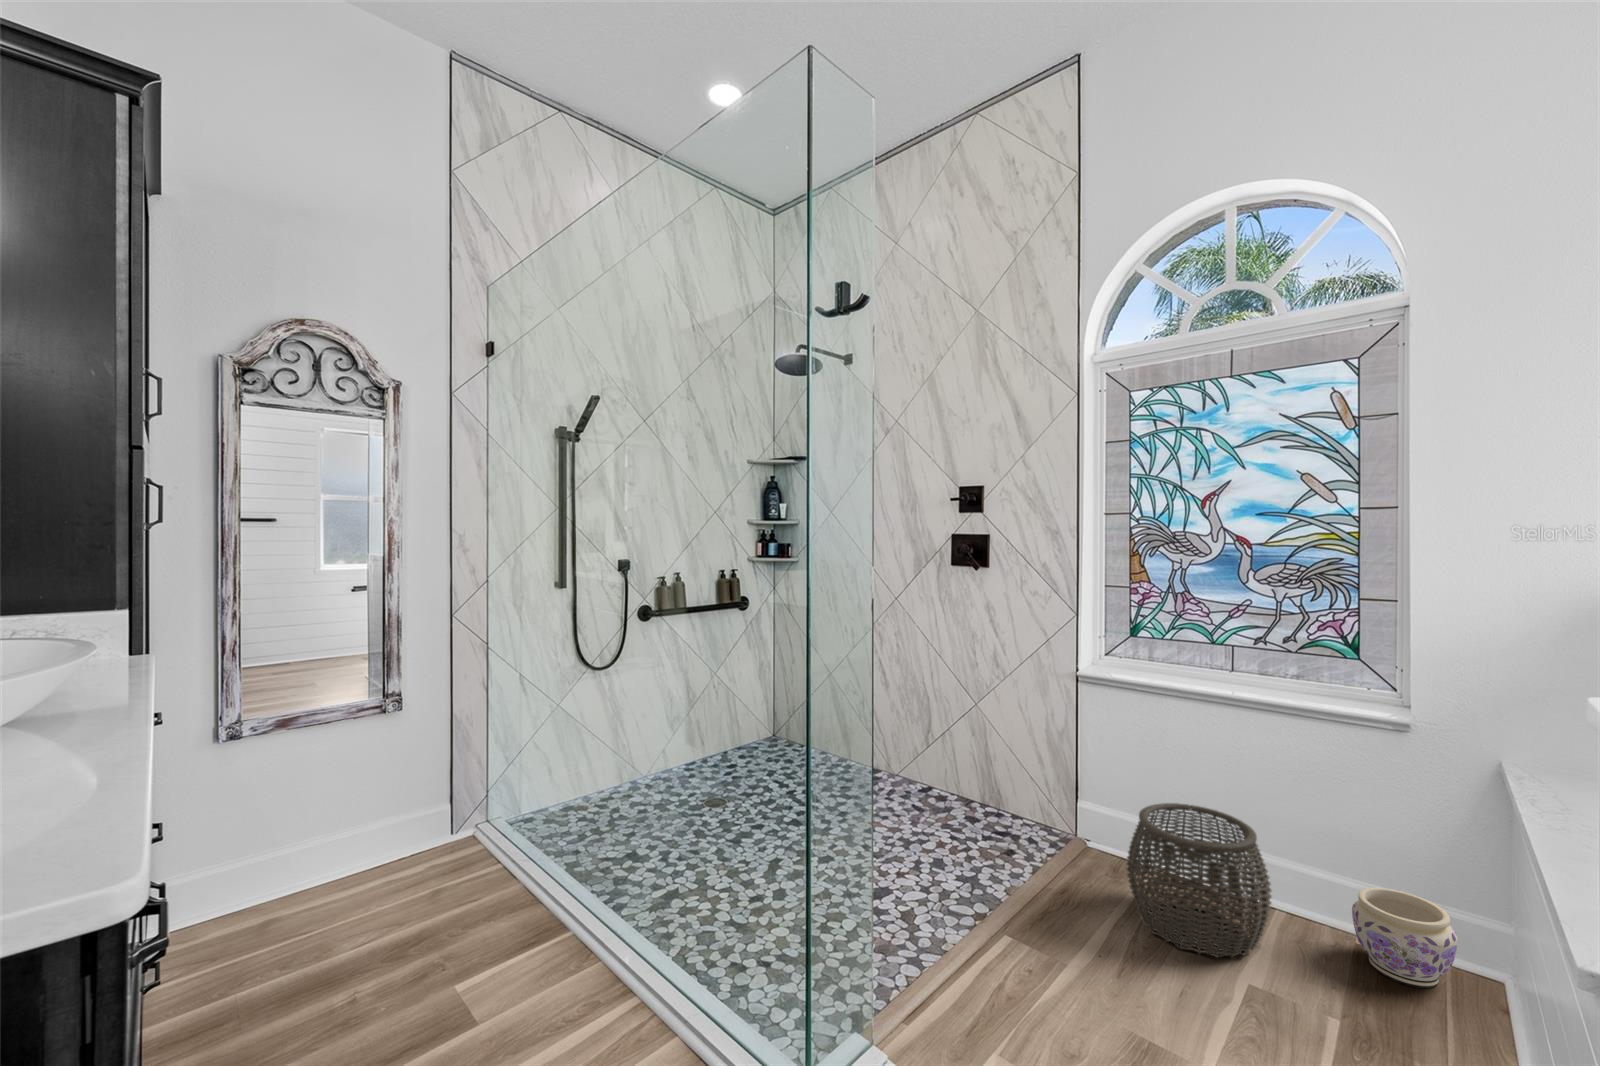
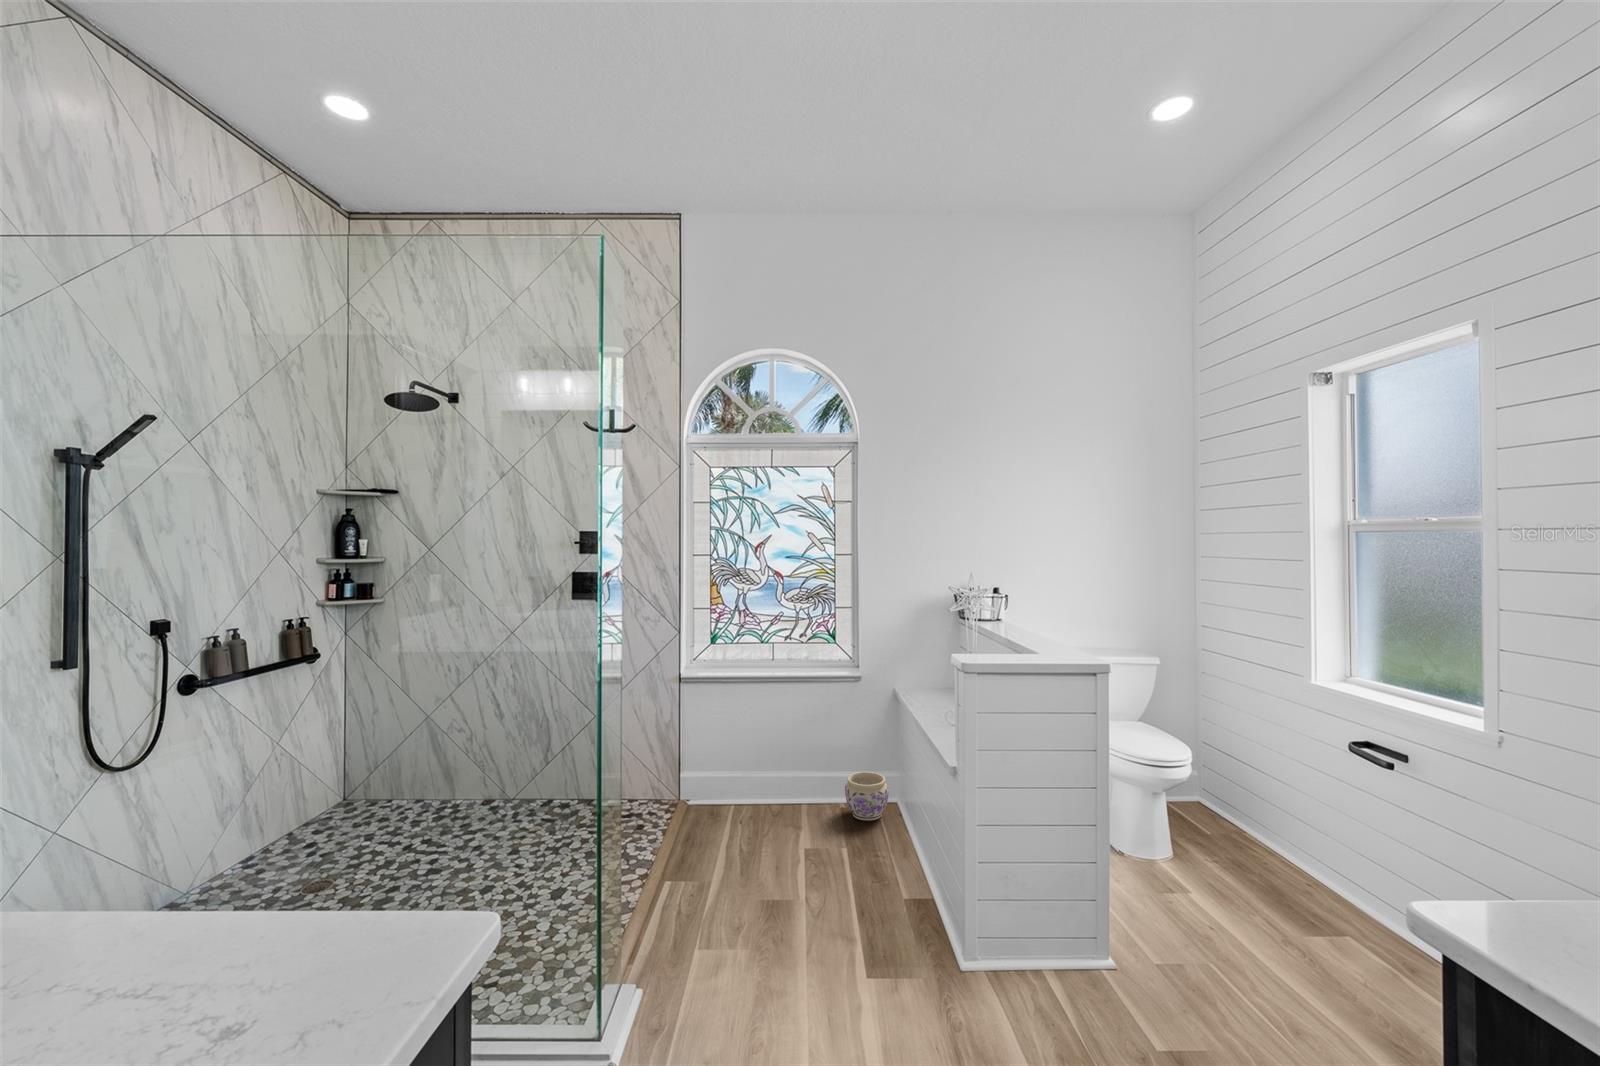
woven basket: present [1127,803,1272,958] -> none [731,752,812,847]

